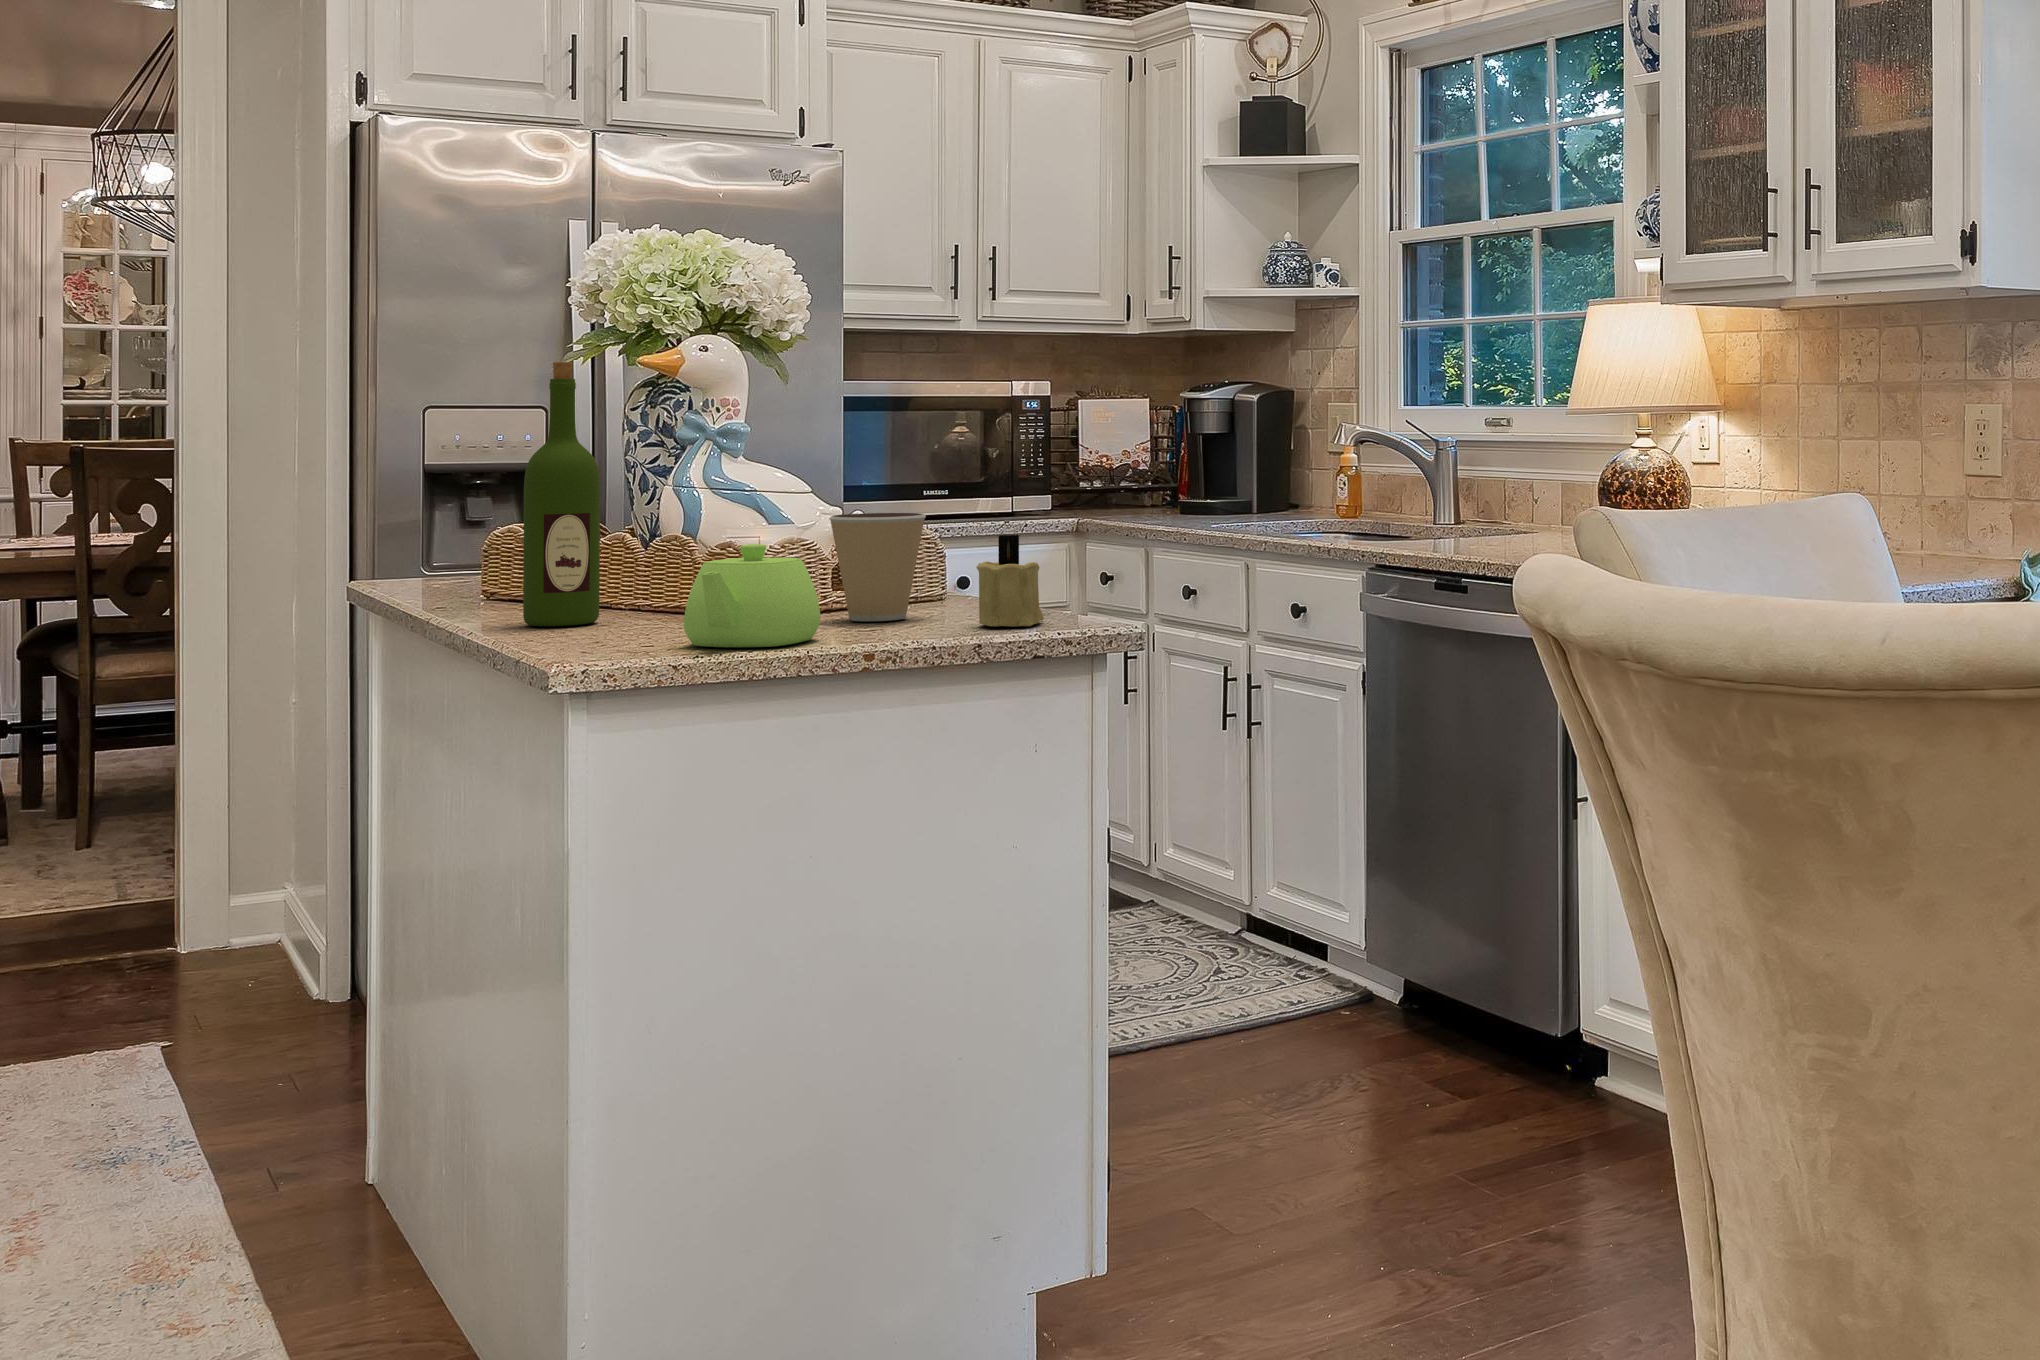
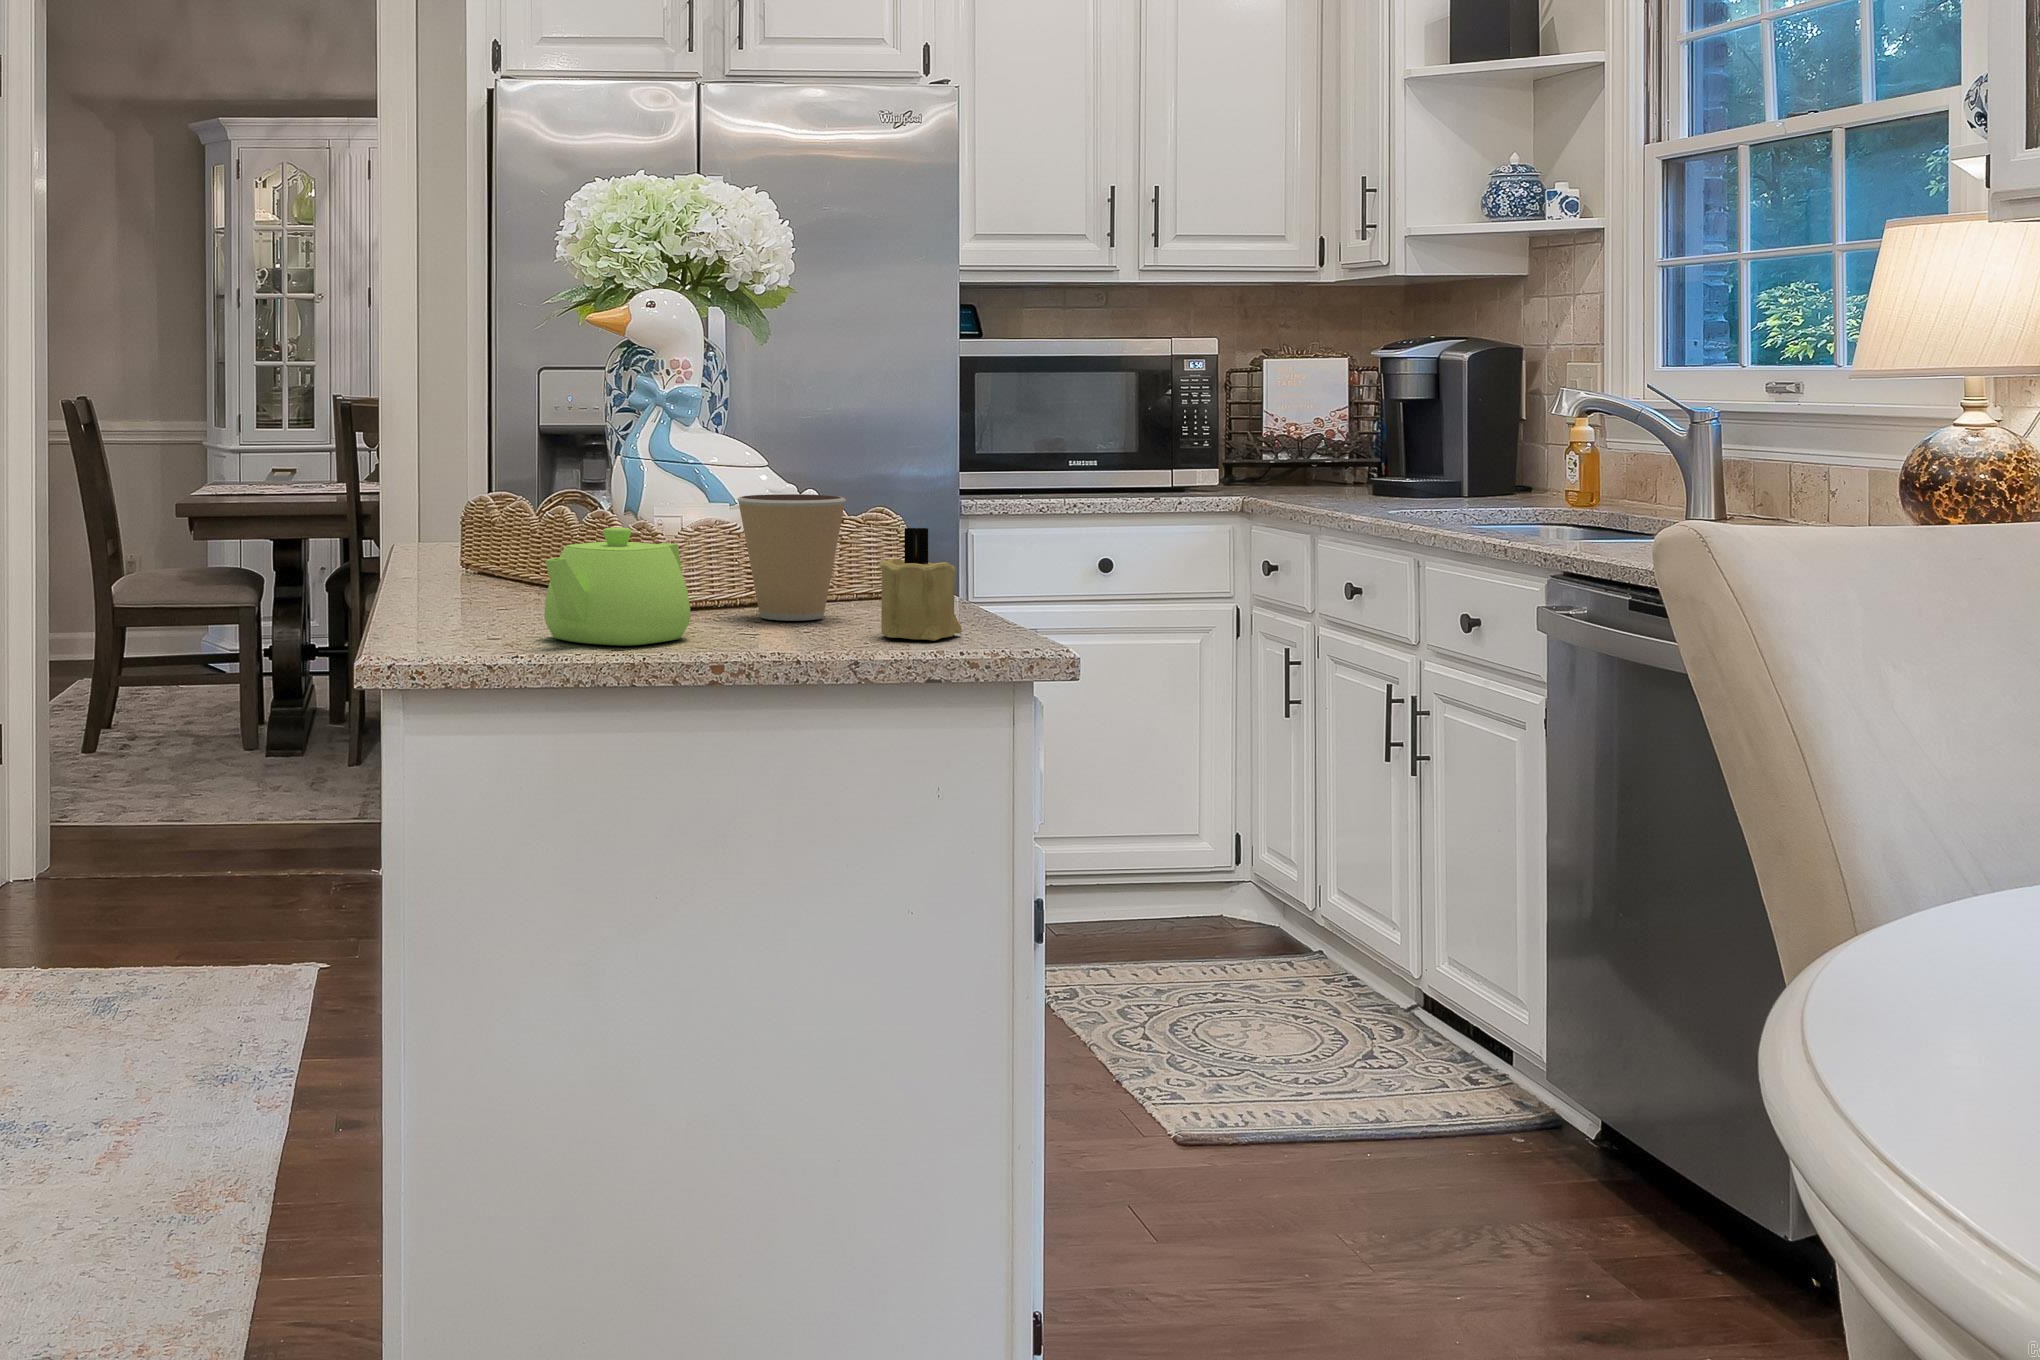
wine bottle: present [523,362,600,626] -> none [452,322,525,603]

